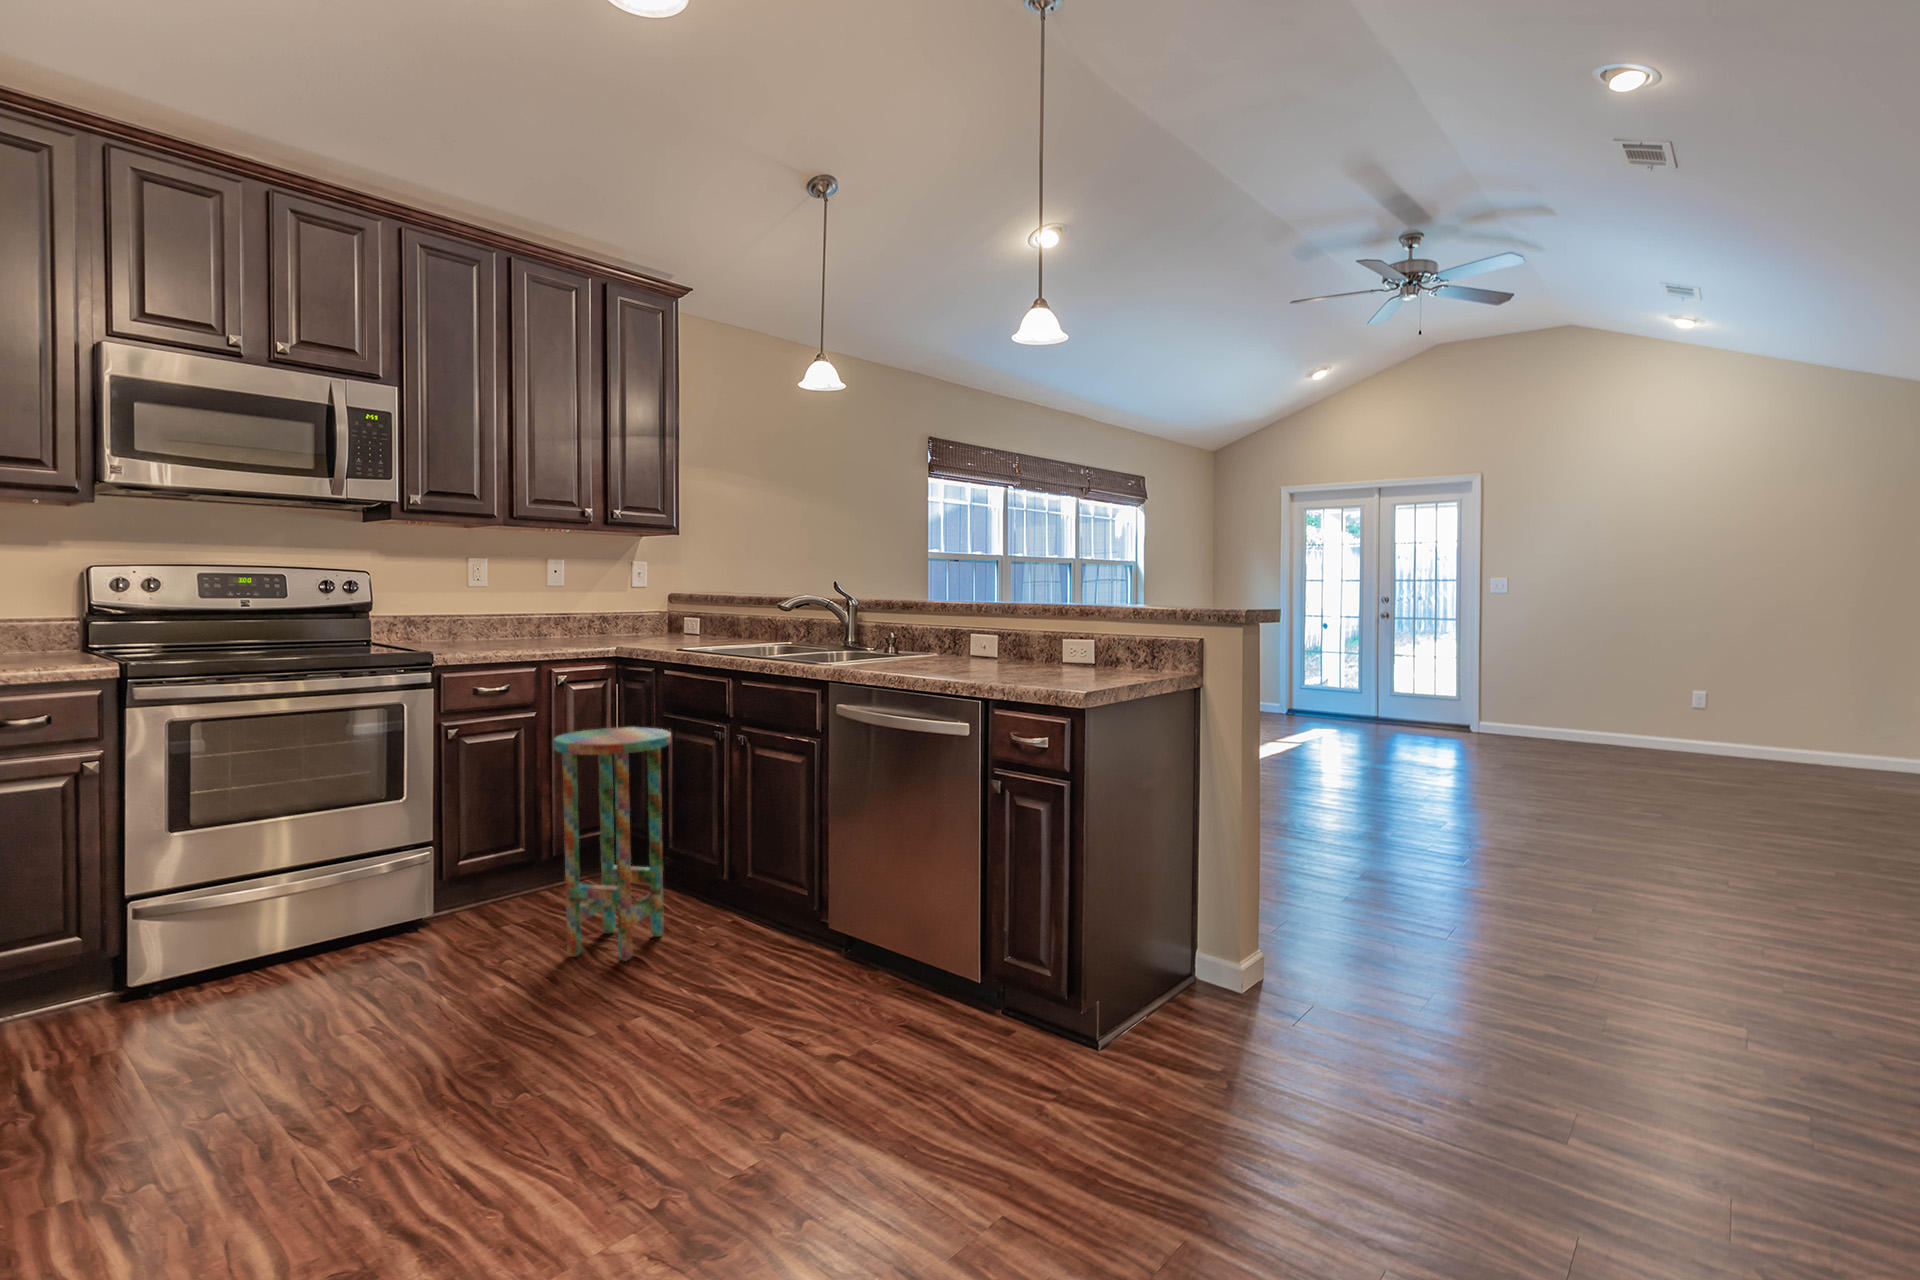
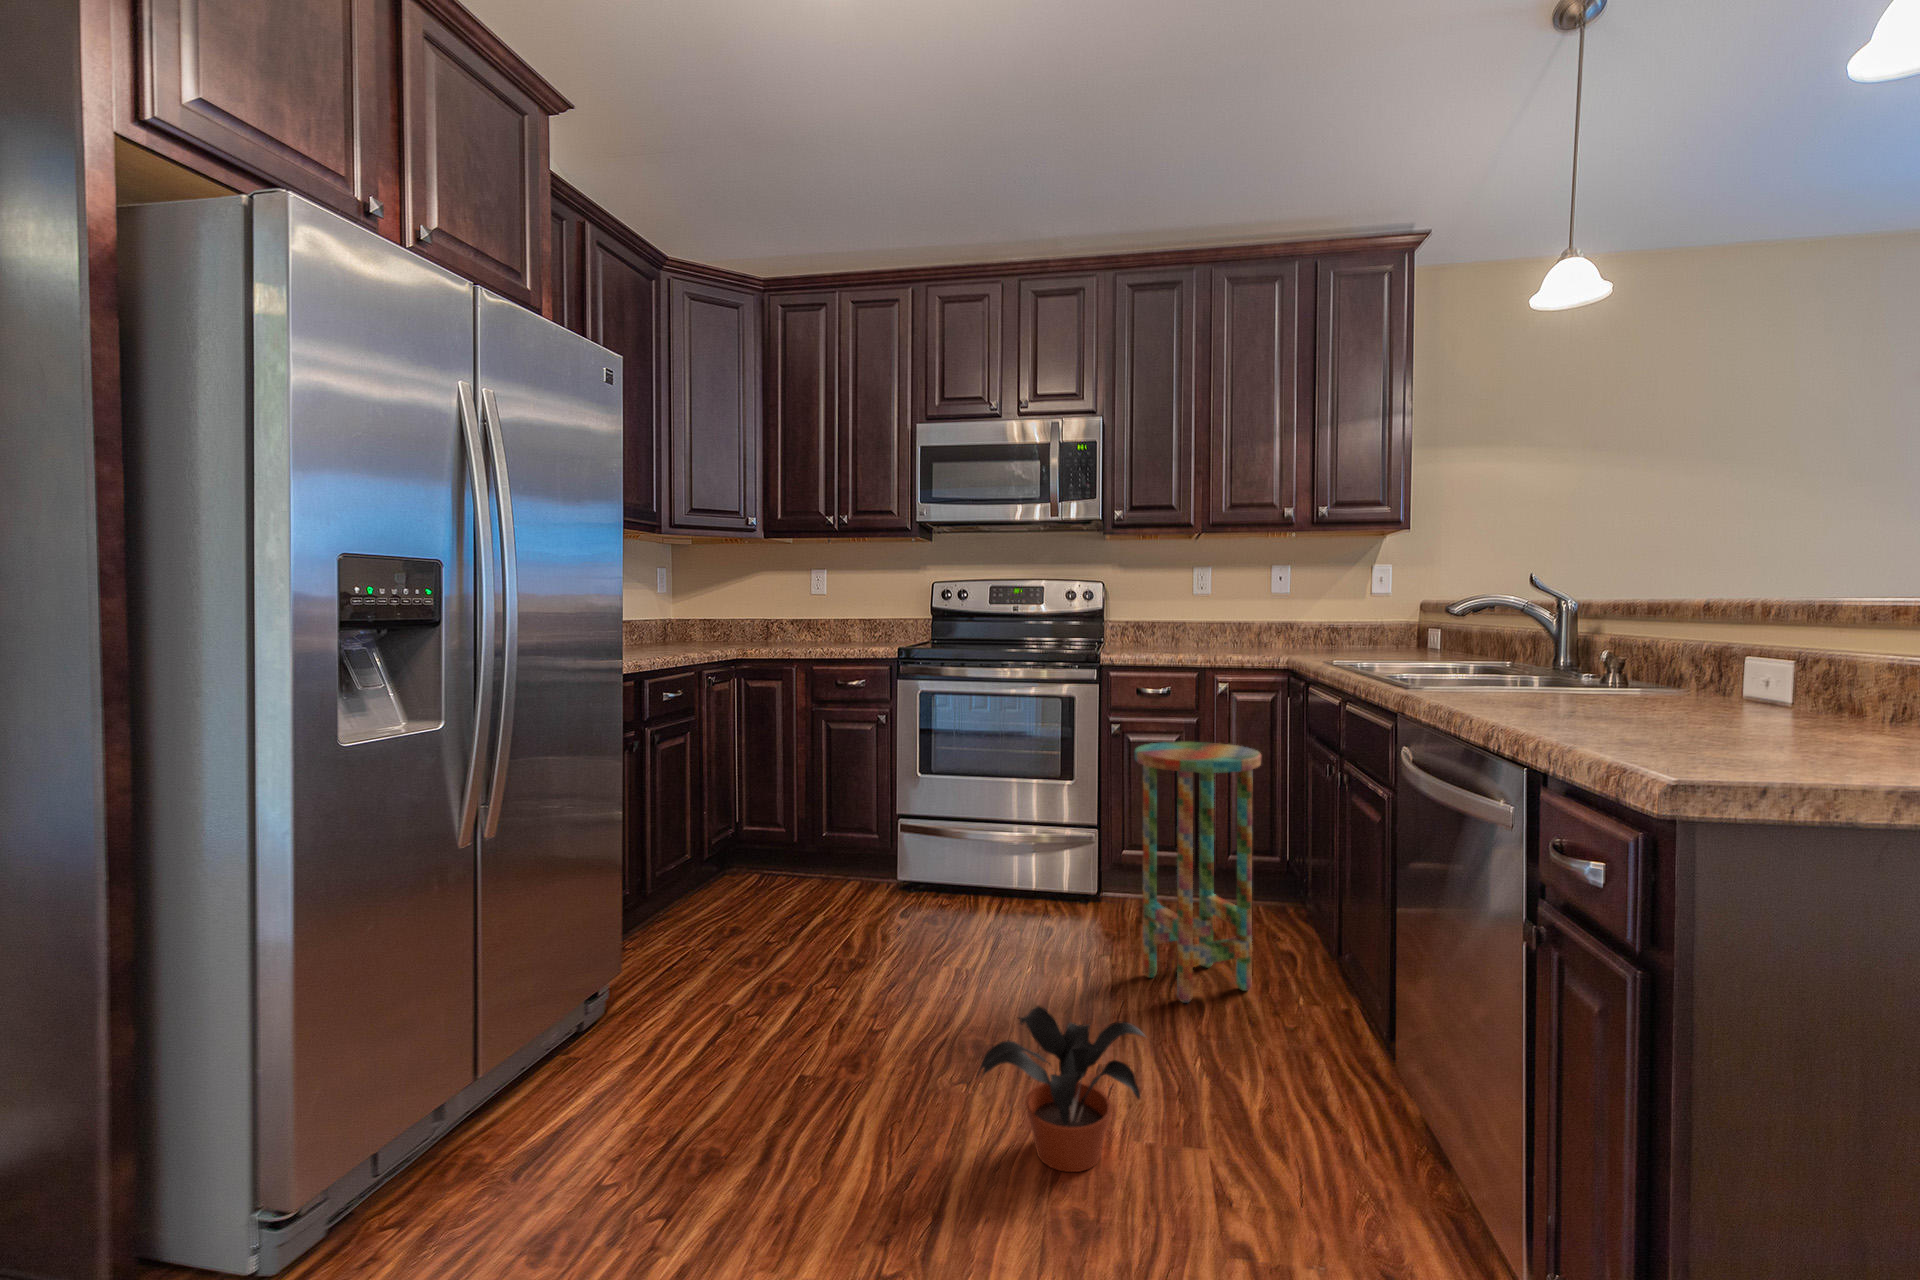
potted plant: none [598,951,743,1088] -> present [977,1006,1145,1172]

